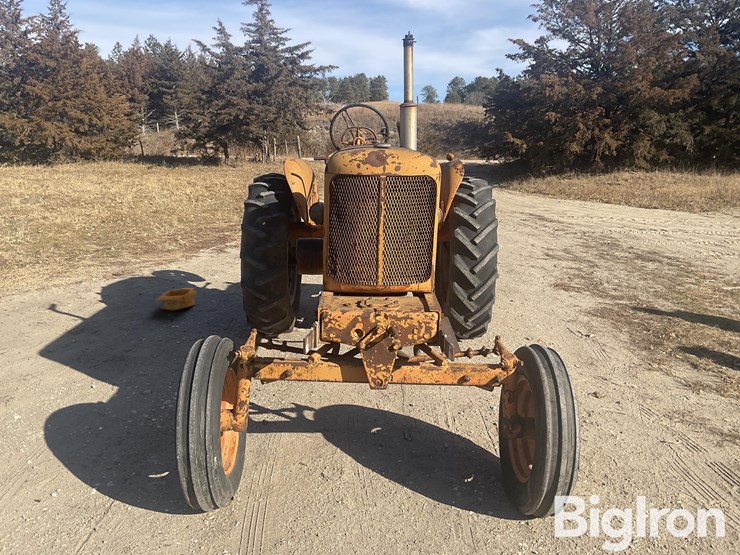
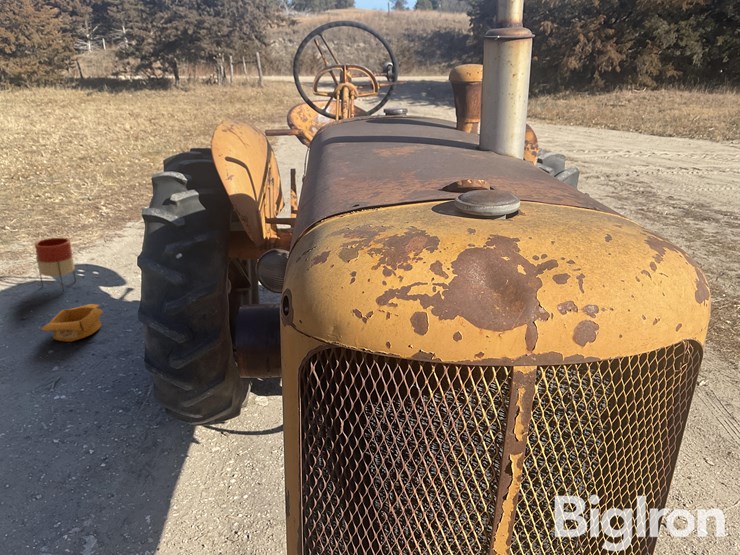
planter: none [145,246,171,286] -> present [35,238,76,292]

